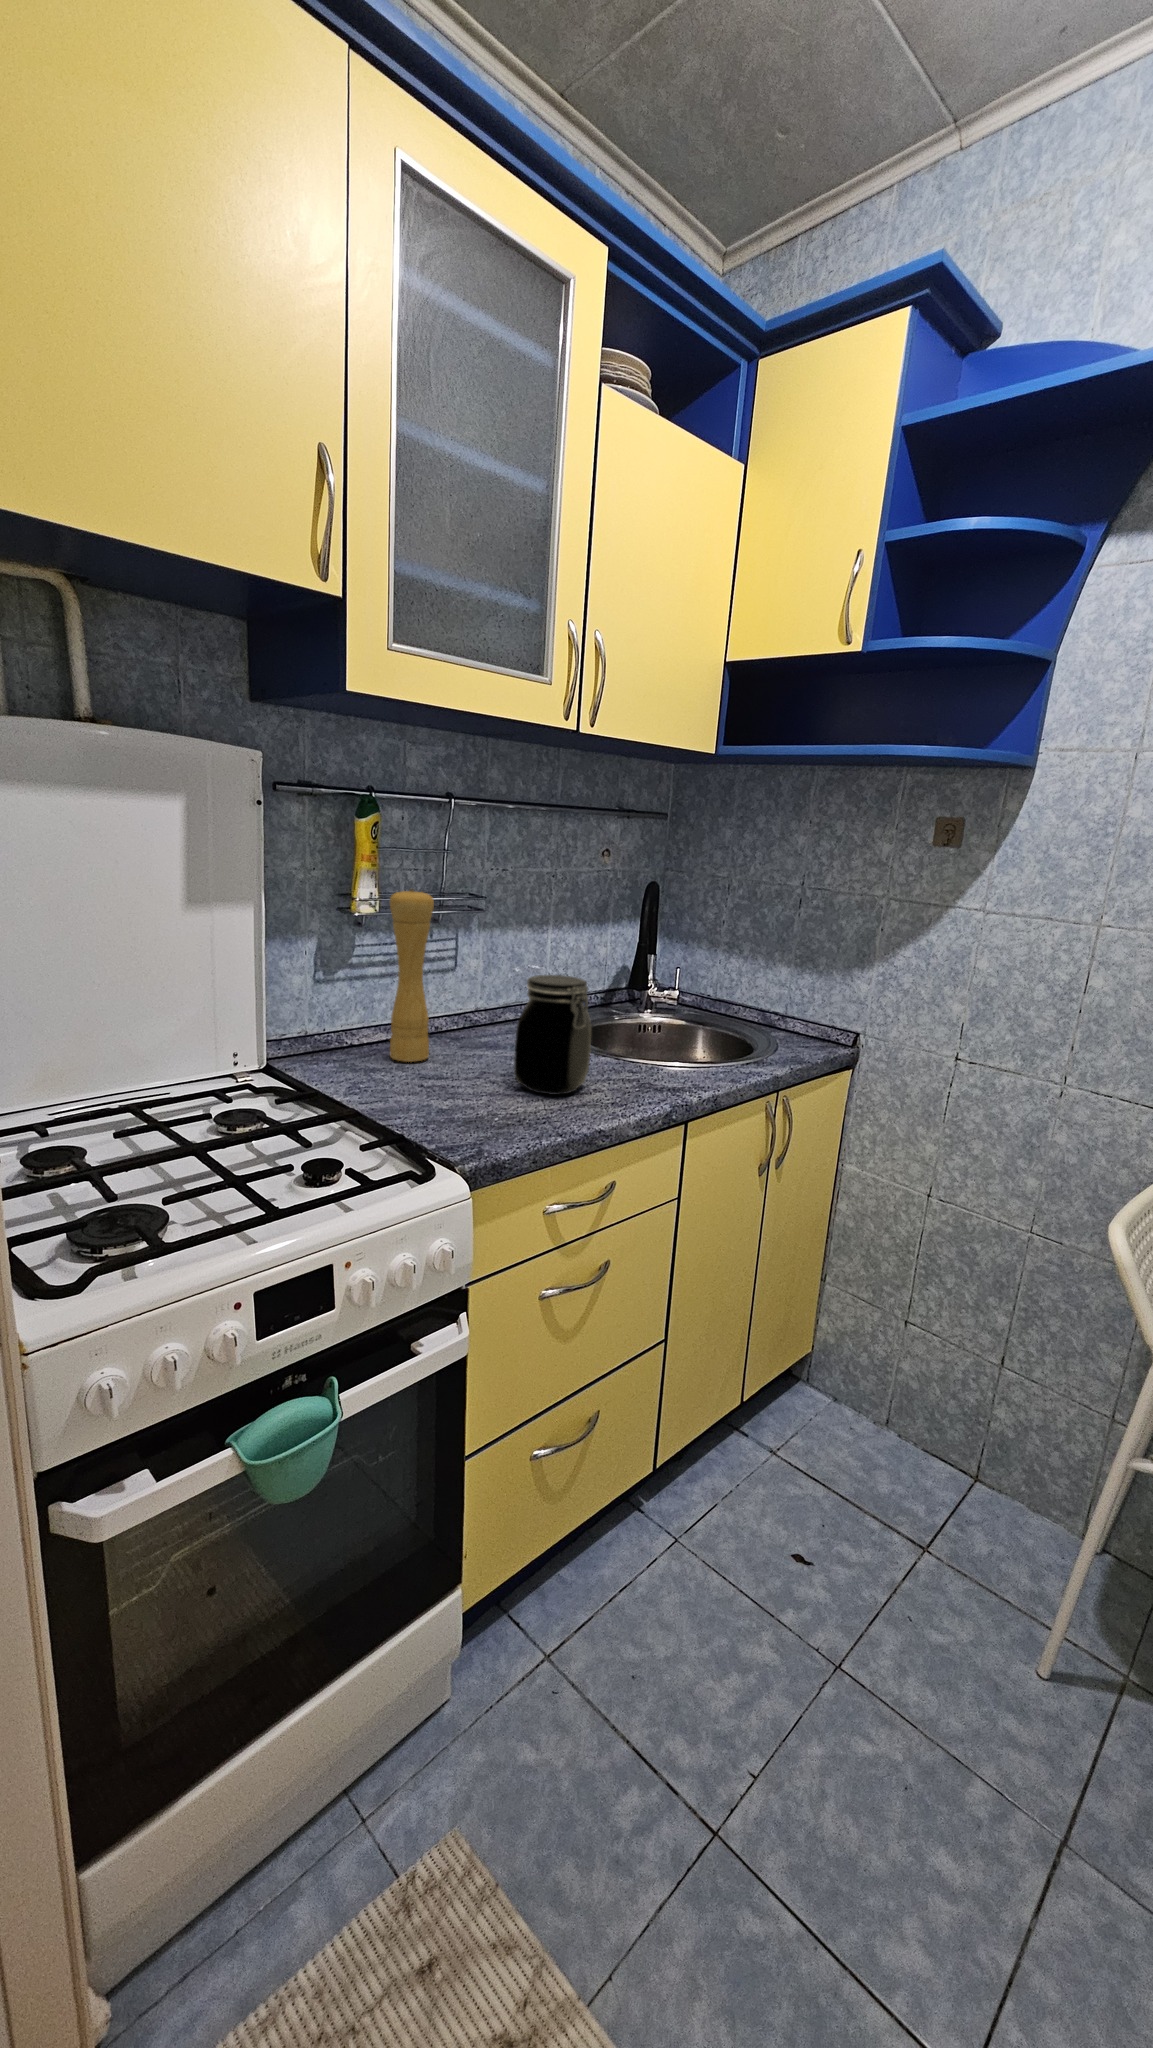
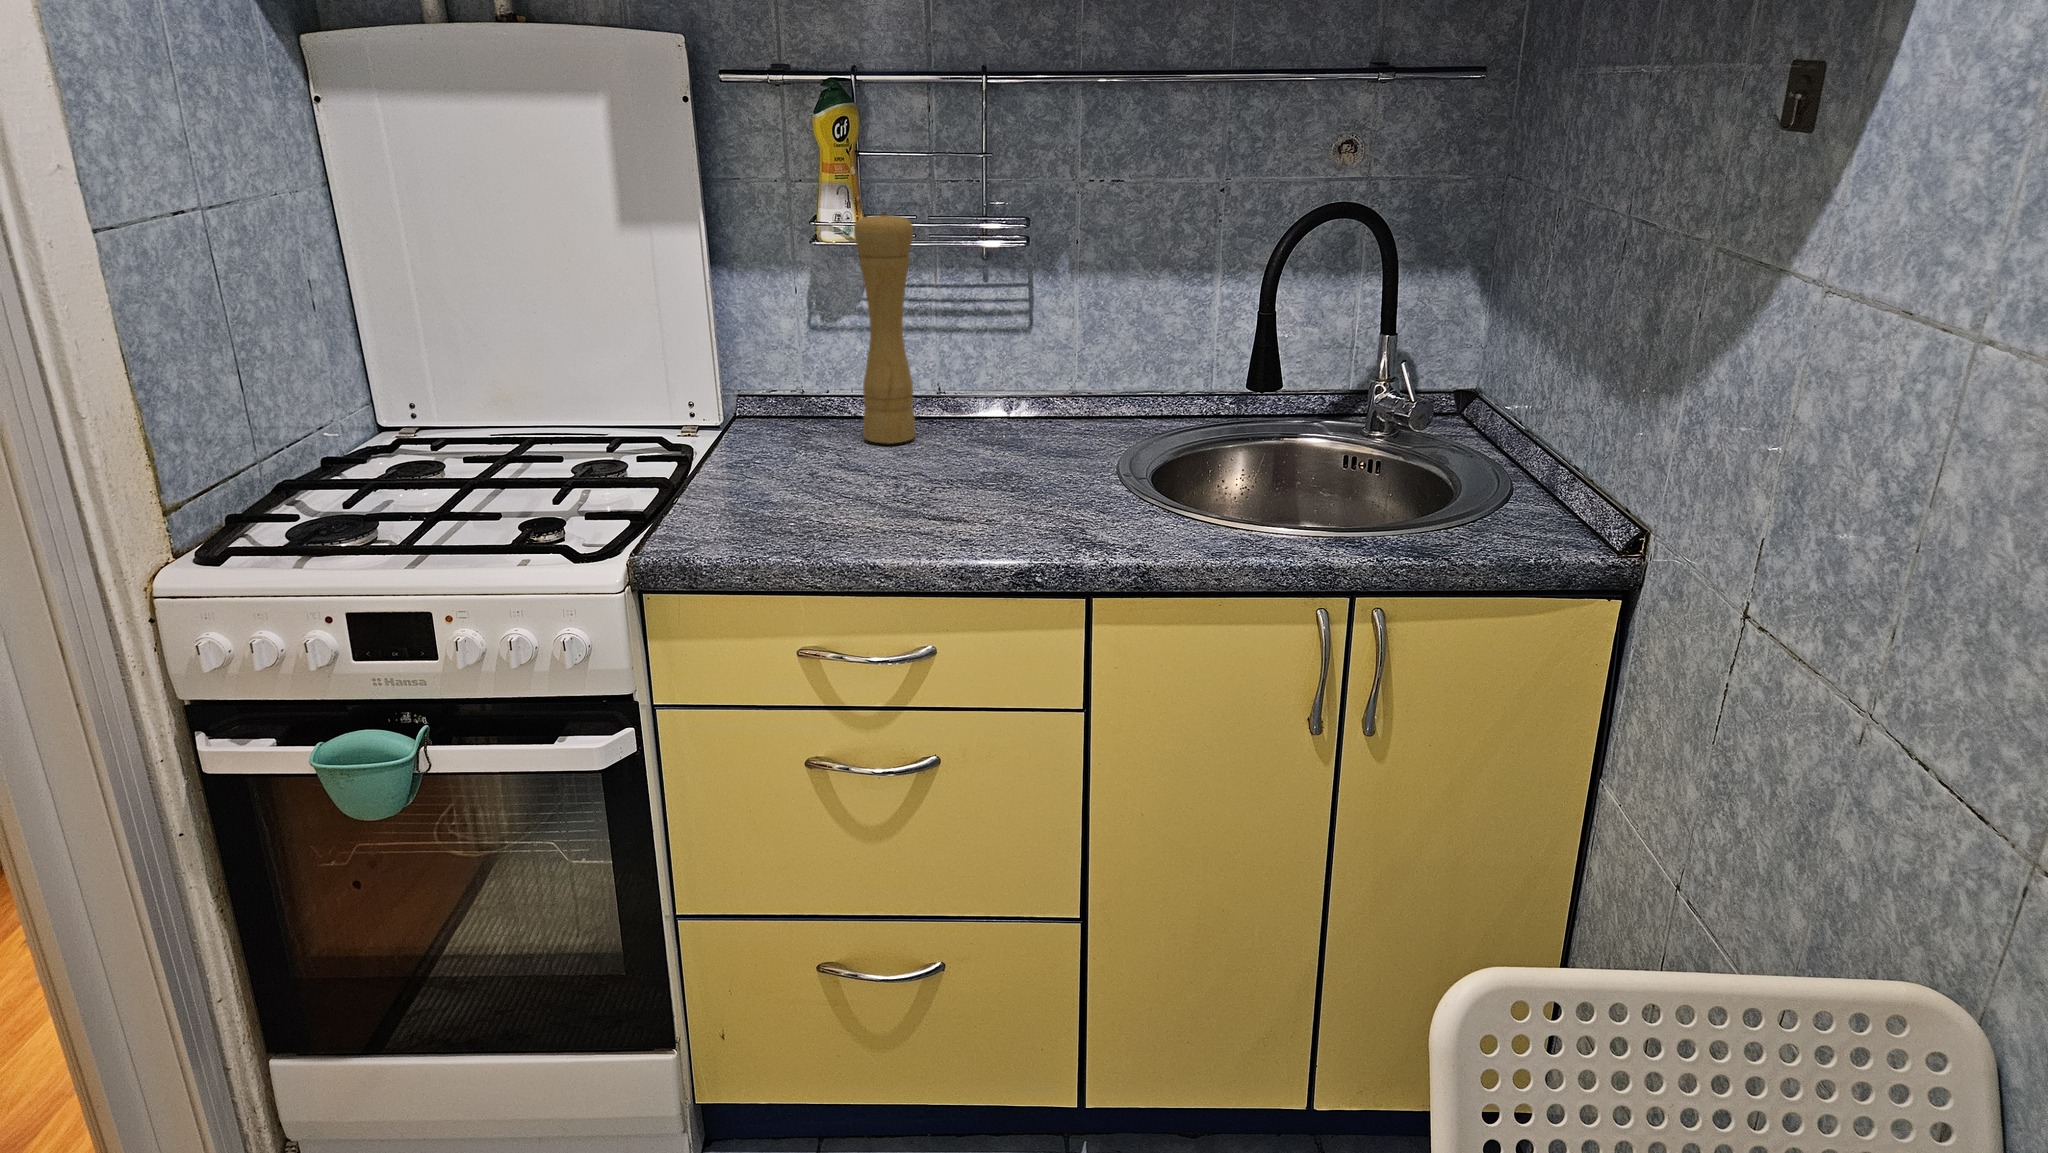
jar: present [514,975,591,1095] -> none [906,335,1006,505]

